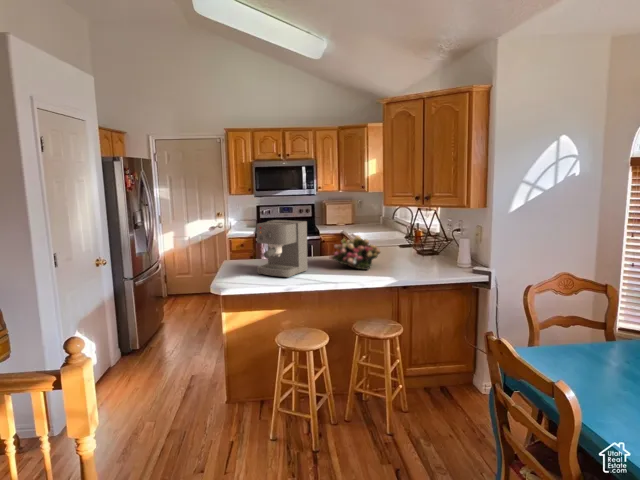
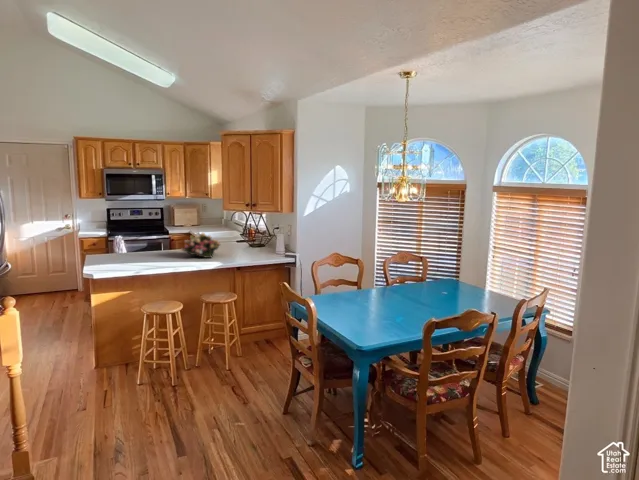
coffee maker: present [256,220,307,278] -> none [121,221,164,265]

